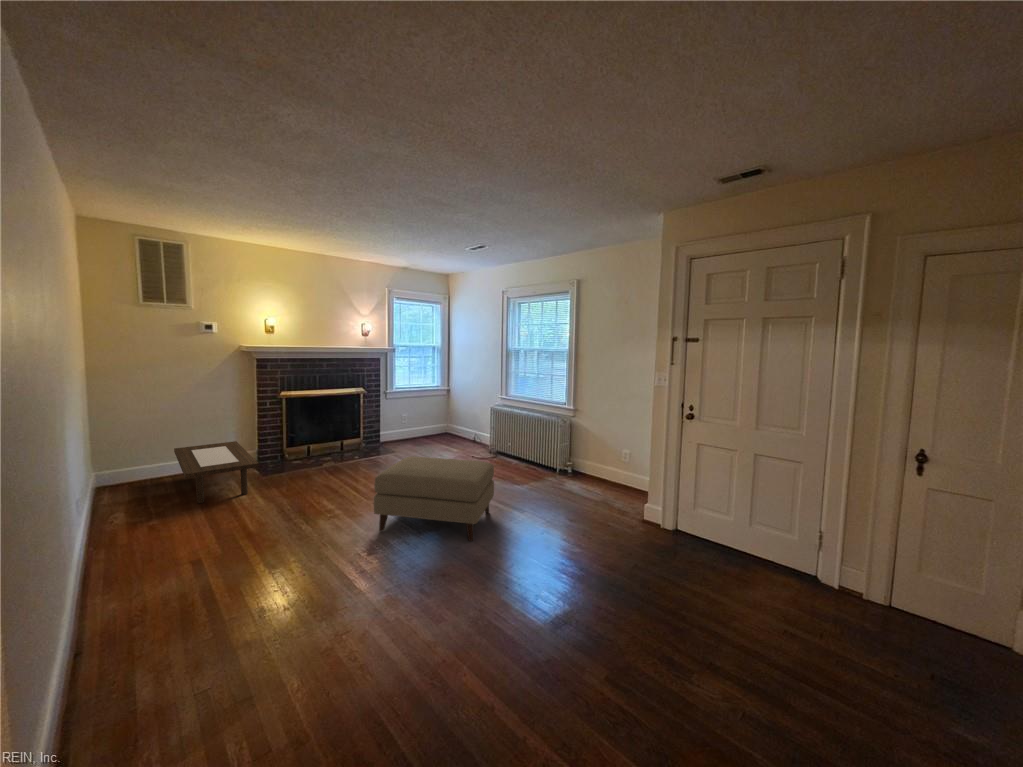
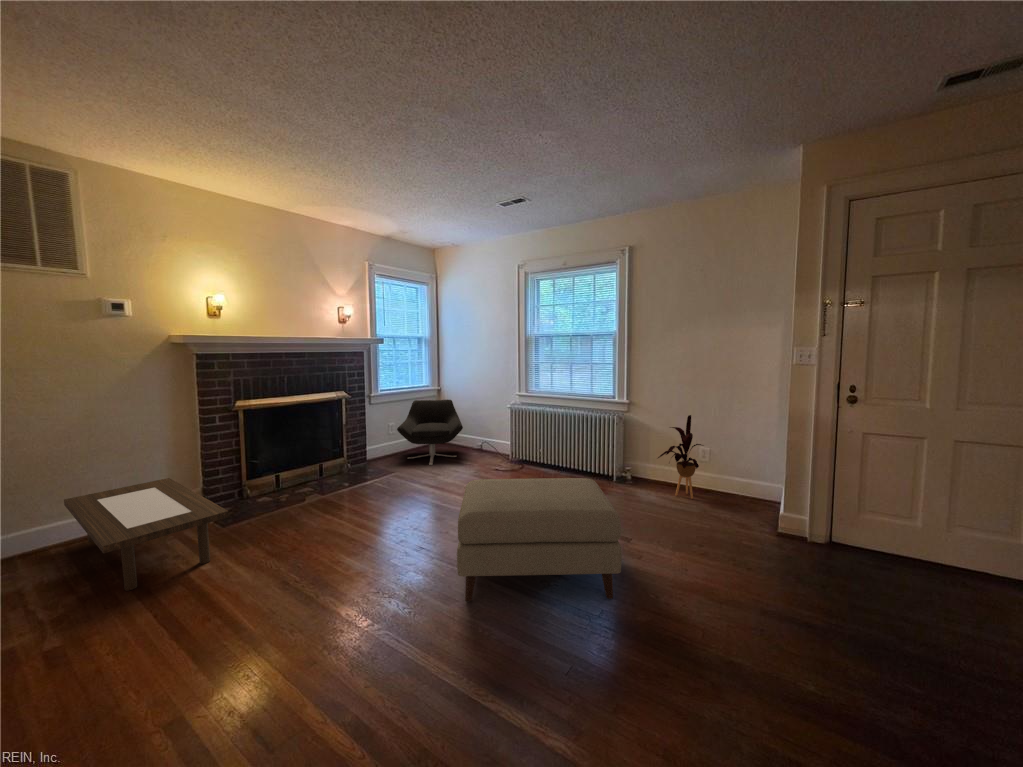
lounge chair: none [403,397,458,449] -> present [397,400,463,465]
house plant: none [580,422,615,491] -> present [658,415,703,499]

